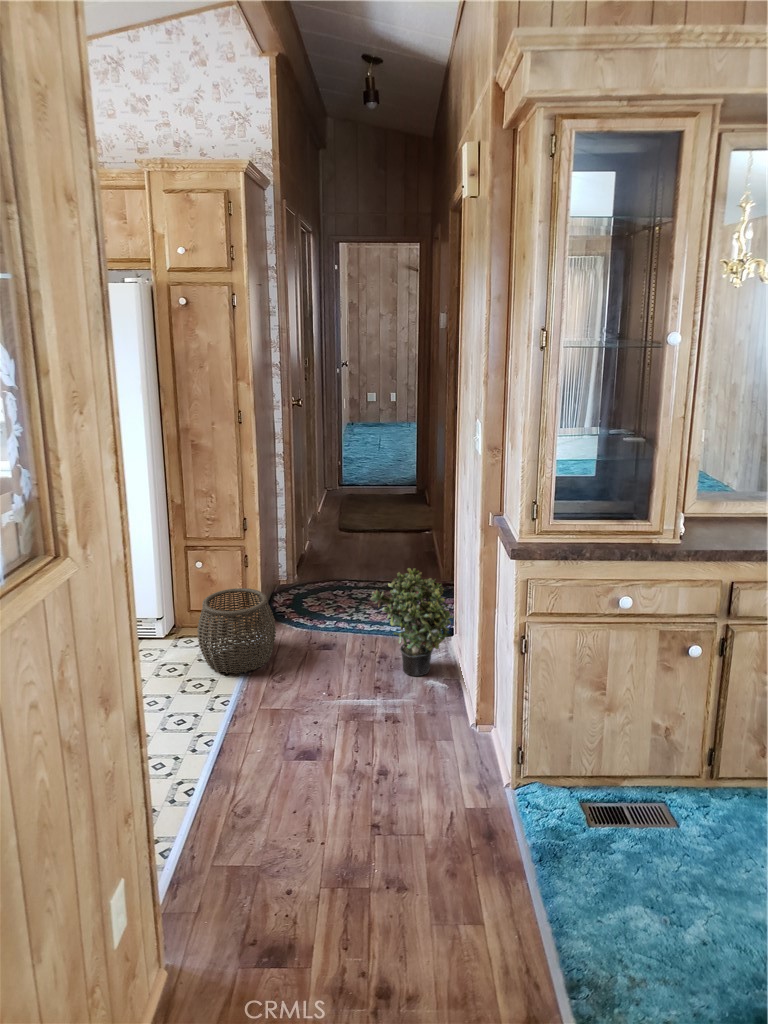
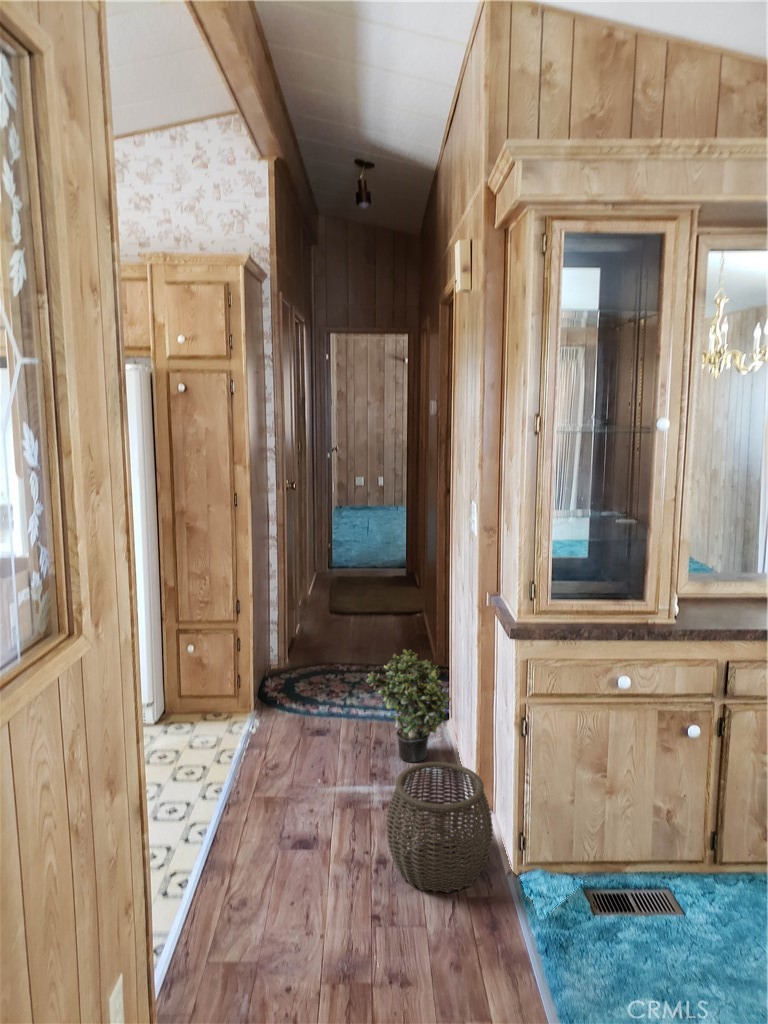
woven basket: present [197,588,276,674] -> present [386,762,493,893]

